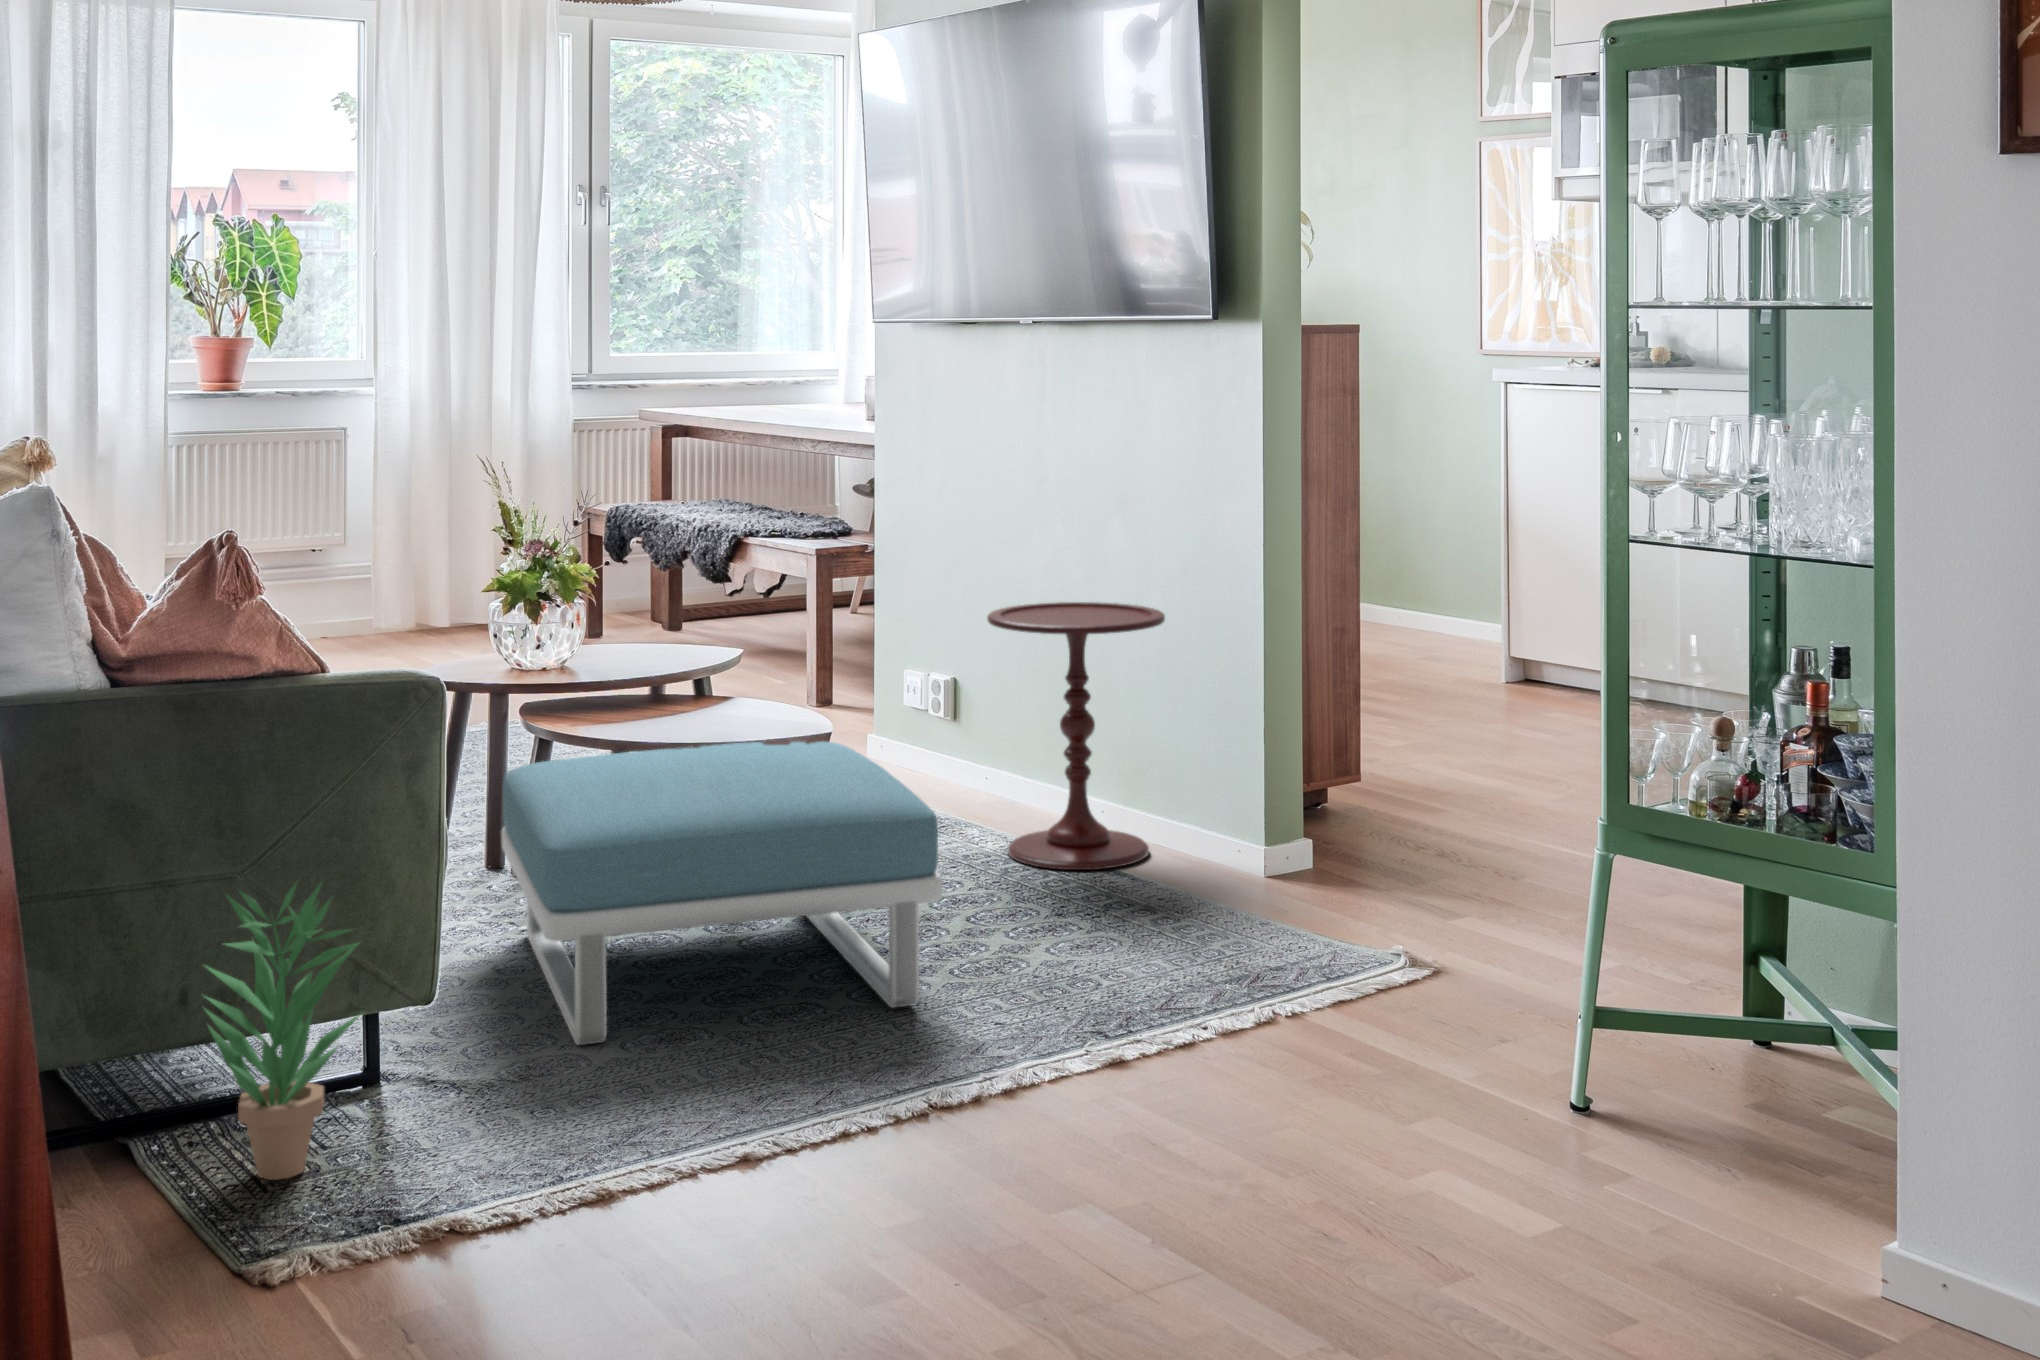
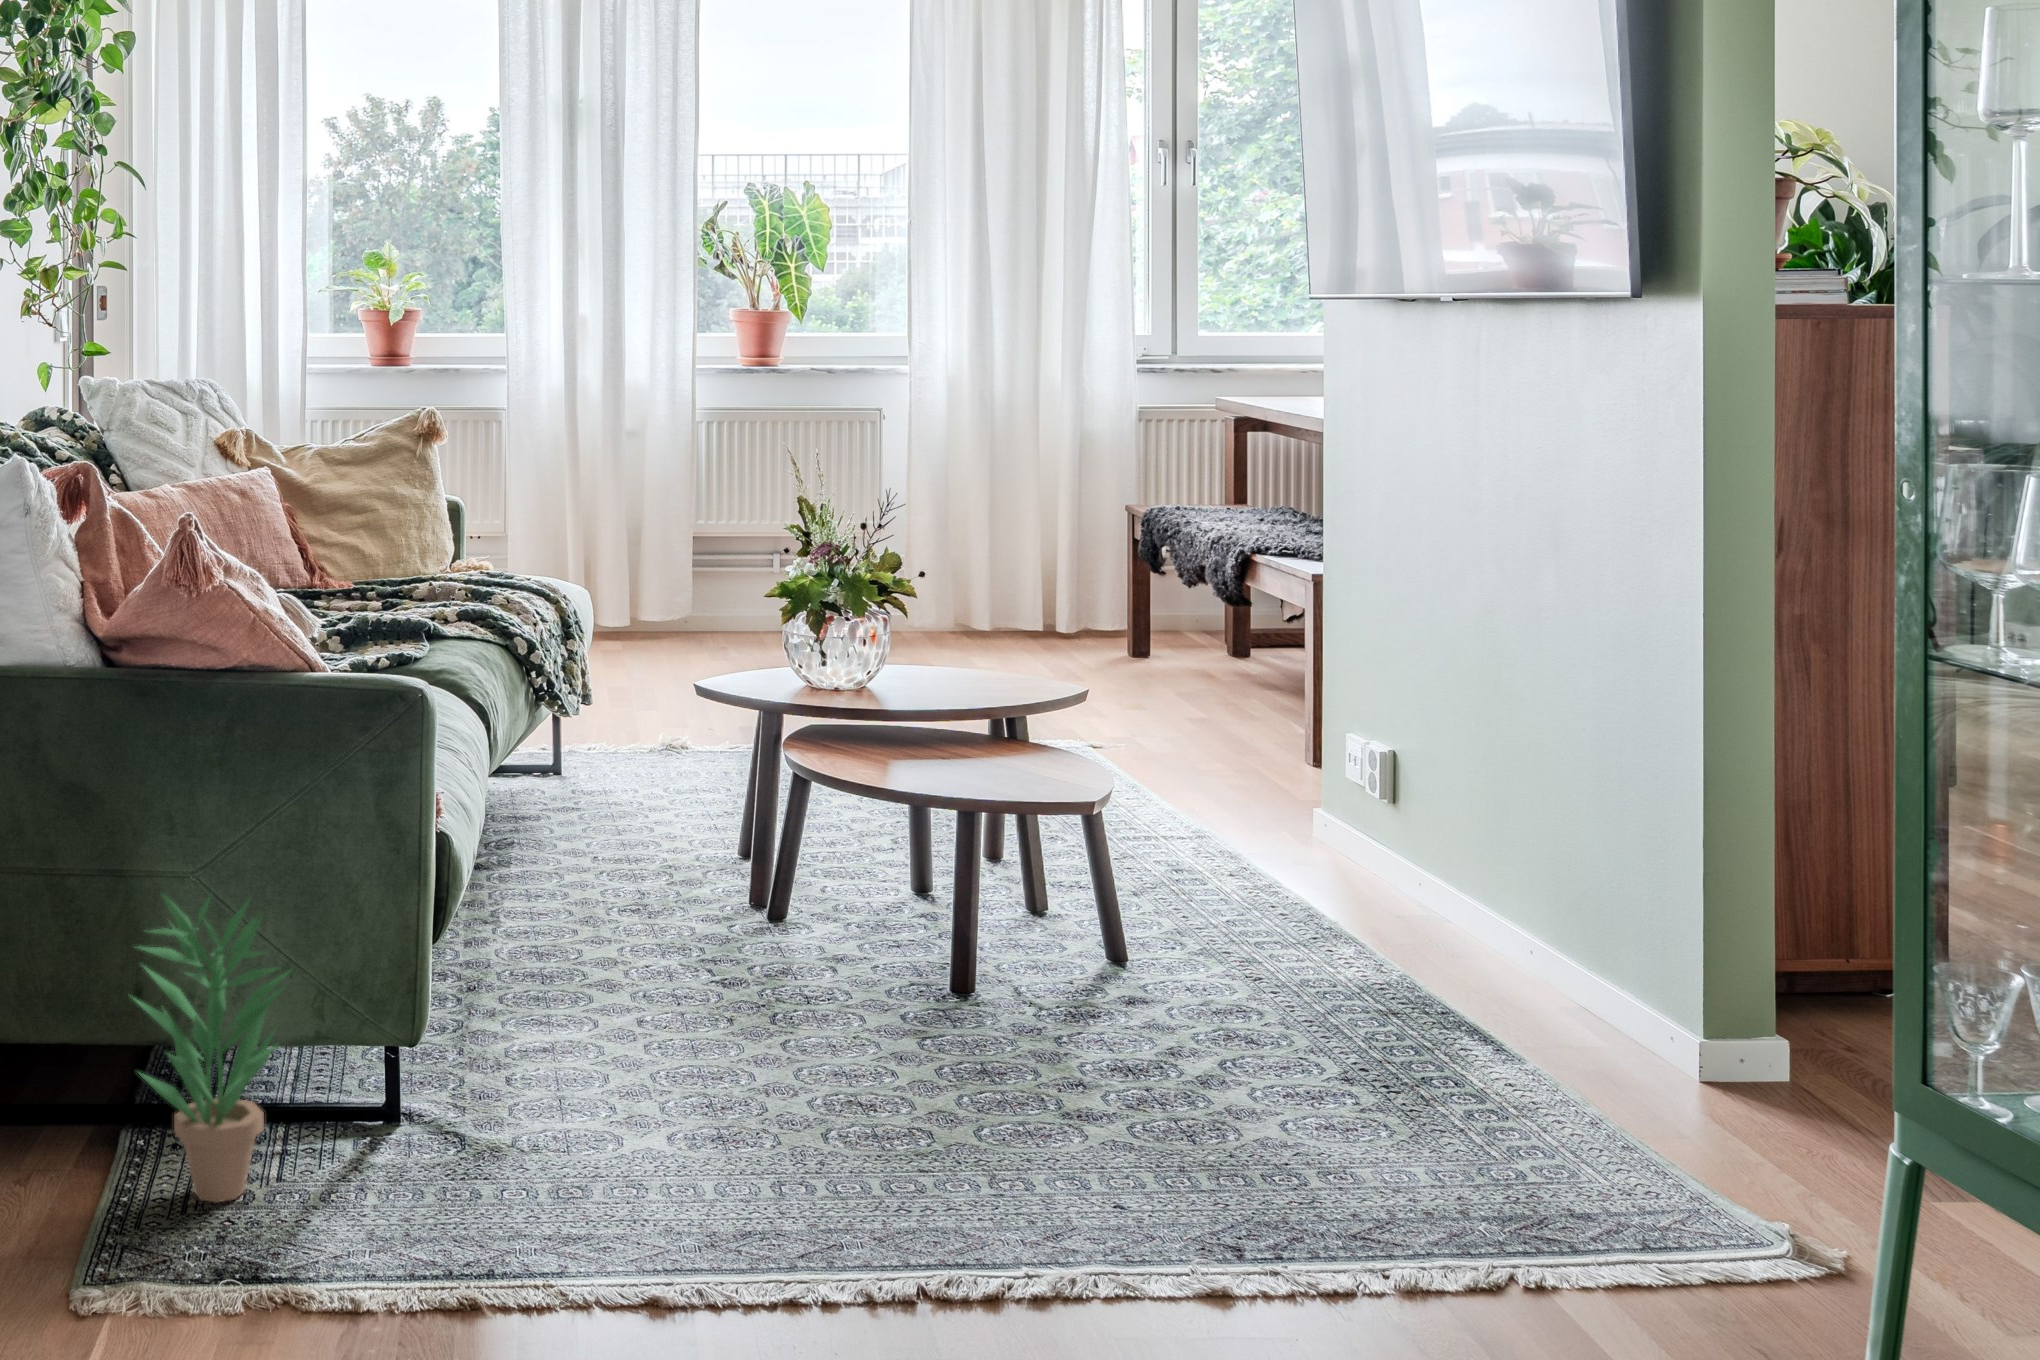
side table: present [987,602,1165,870] -> none [1323,665,1573,1024]
footstool: present [501,741,942,1045] -> none [589,791,1080,1157]

